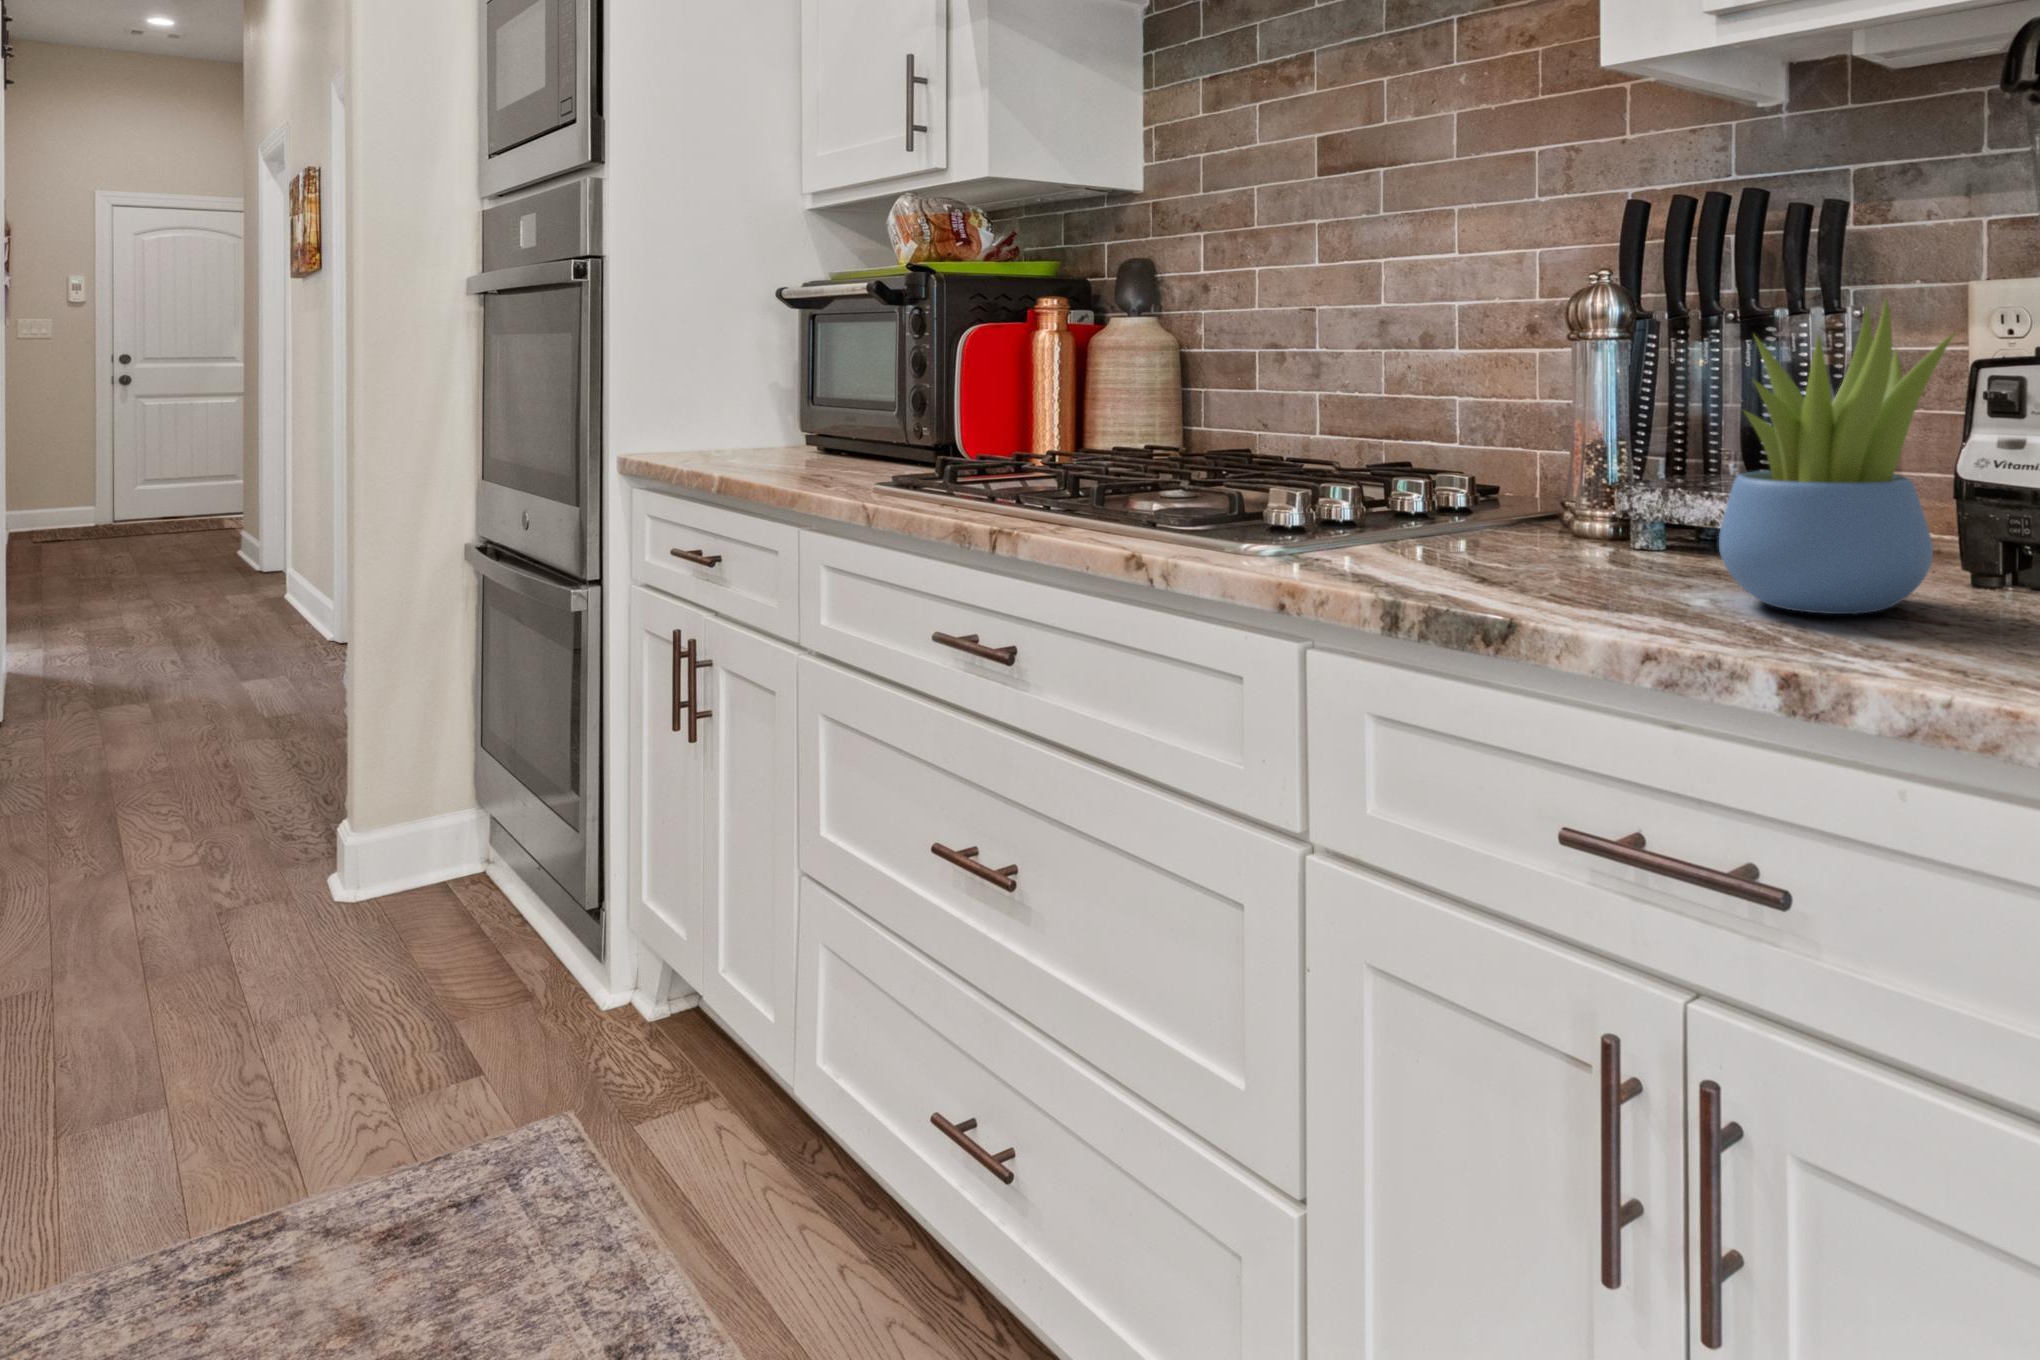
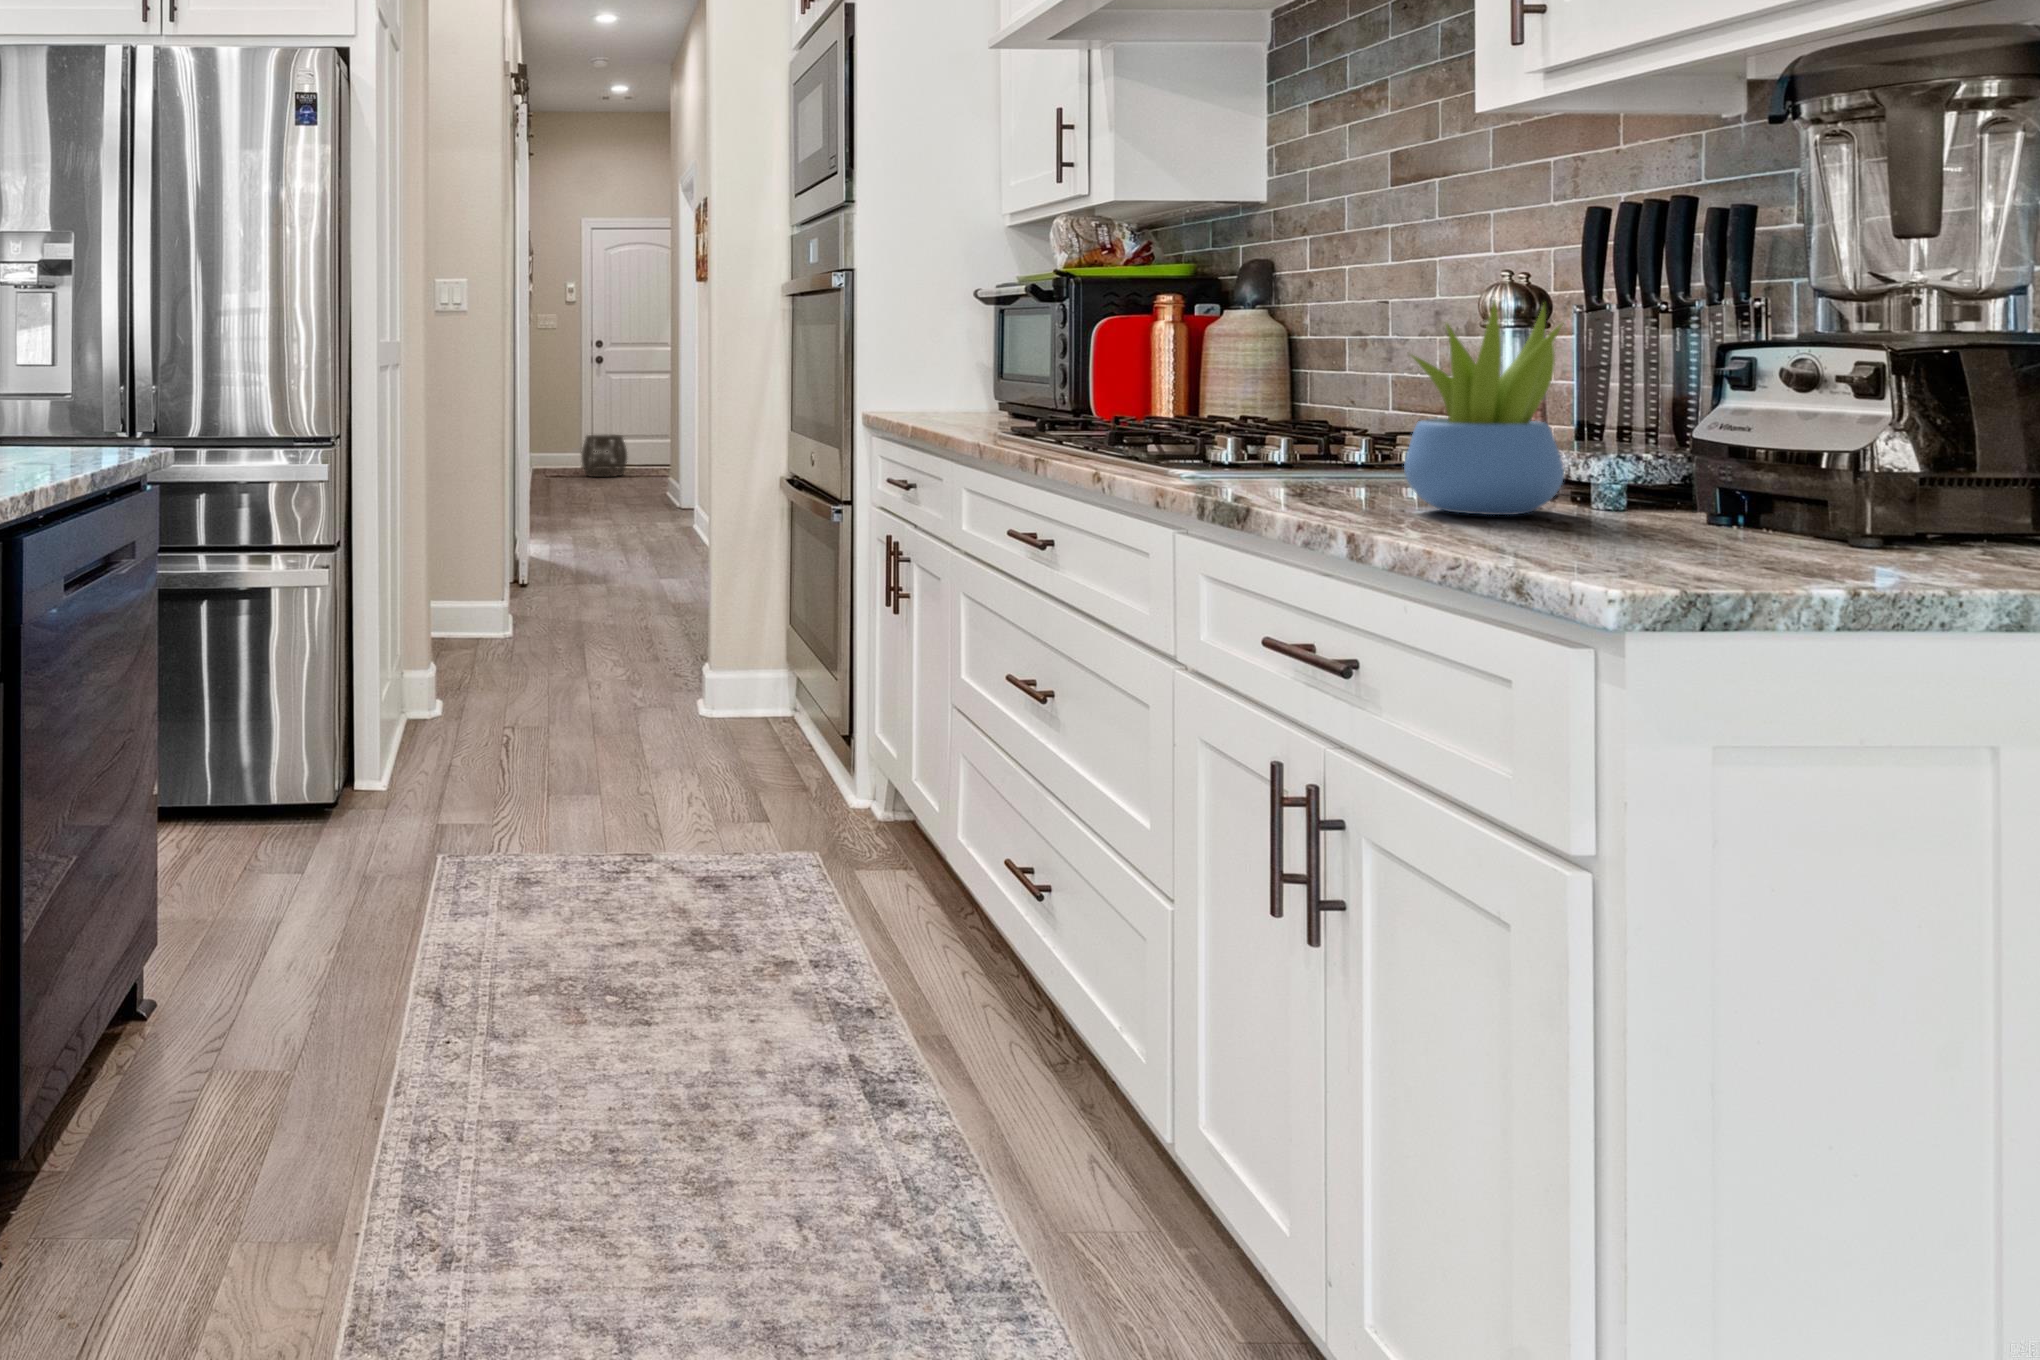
woven basket: none [93,477,168,534] -> present [581,435,627,477]

